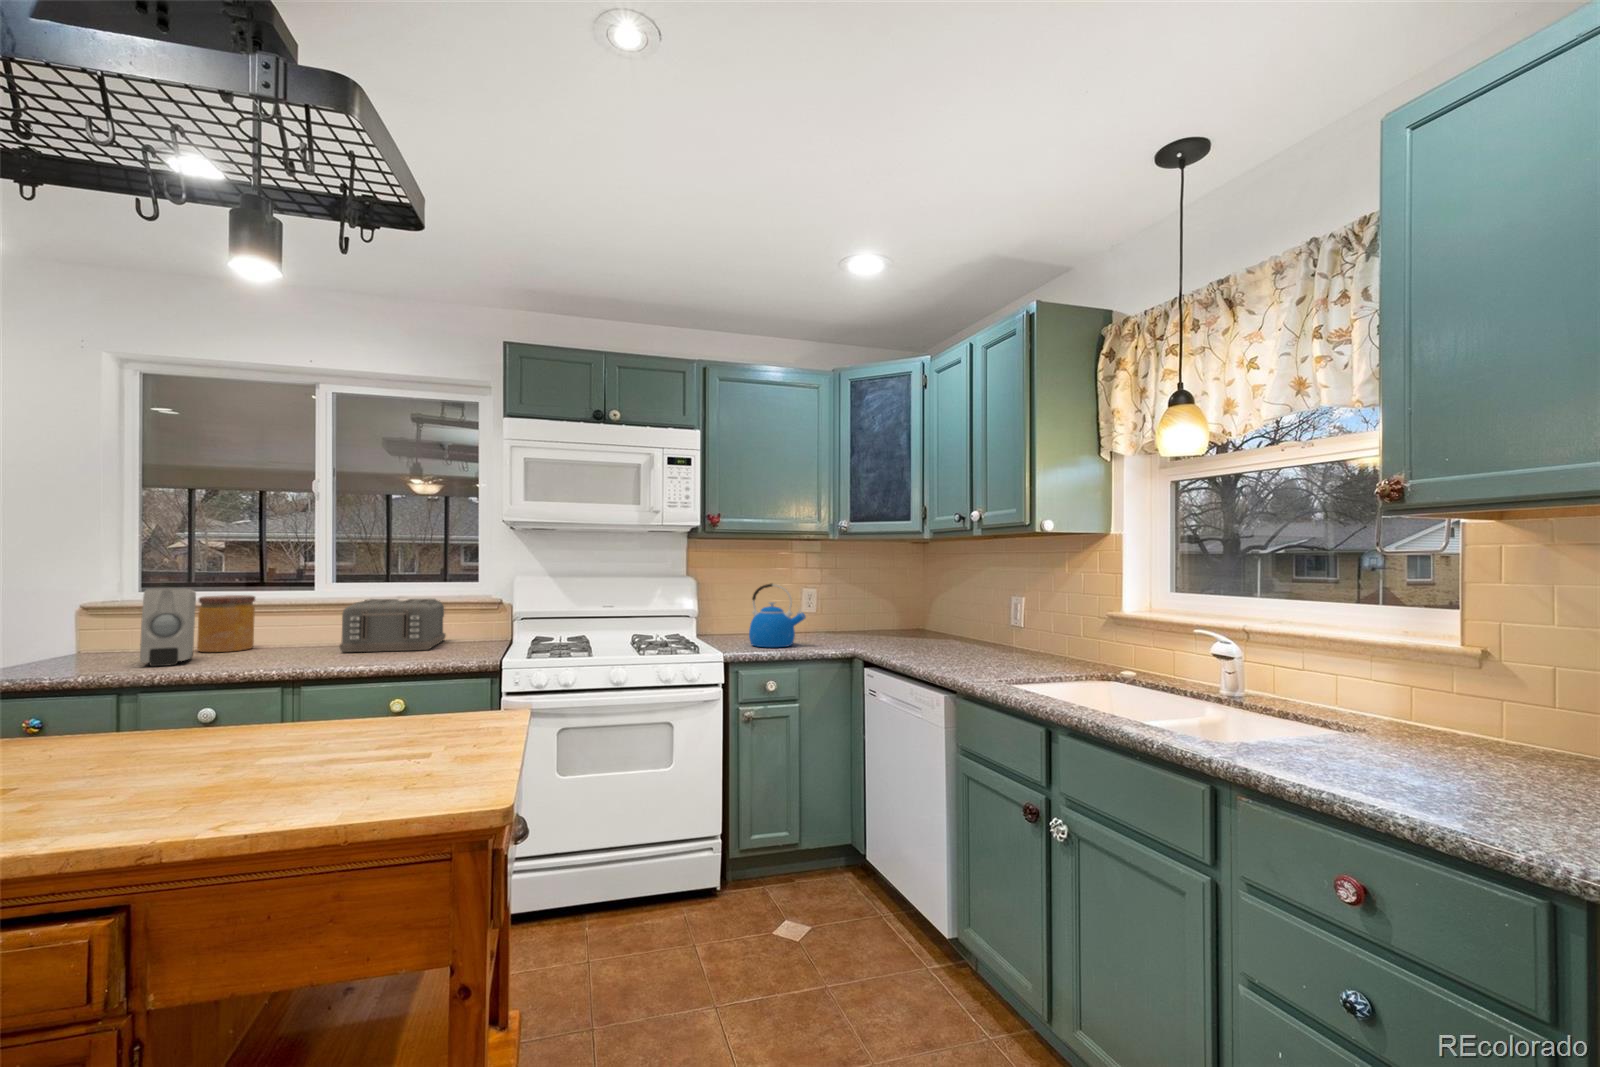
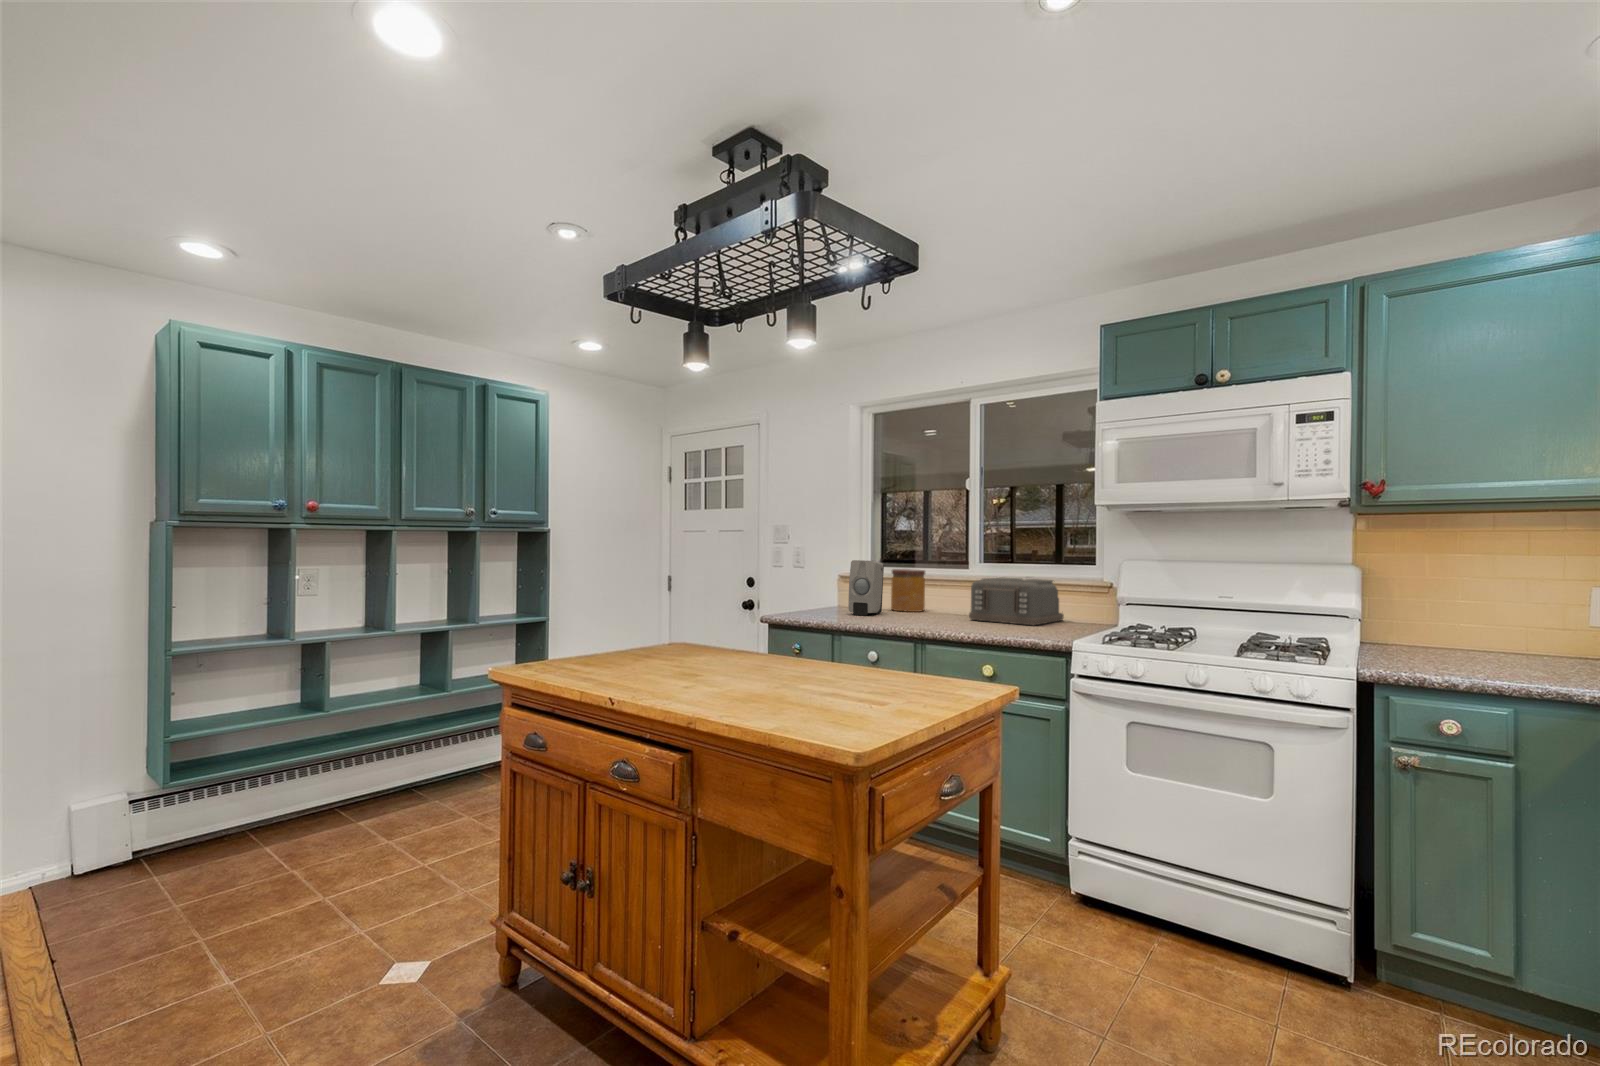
kettle: present [749,584,806,647] -> none [1427,579,1541,675]

